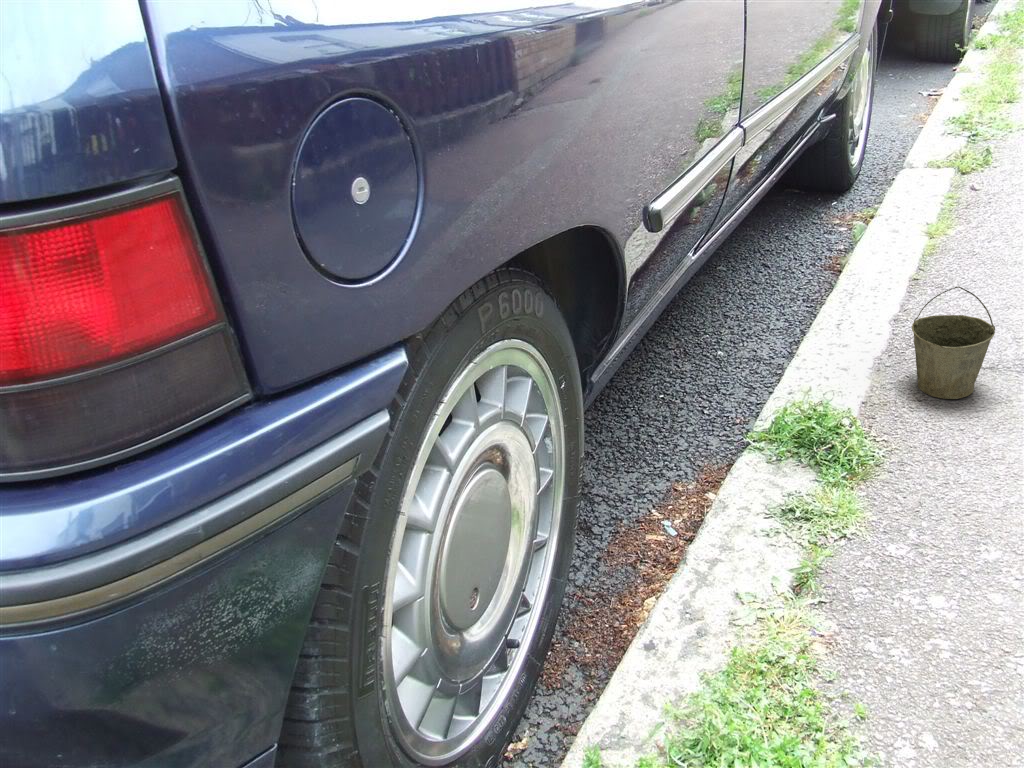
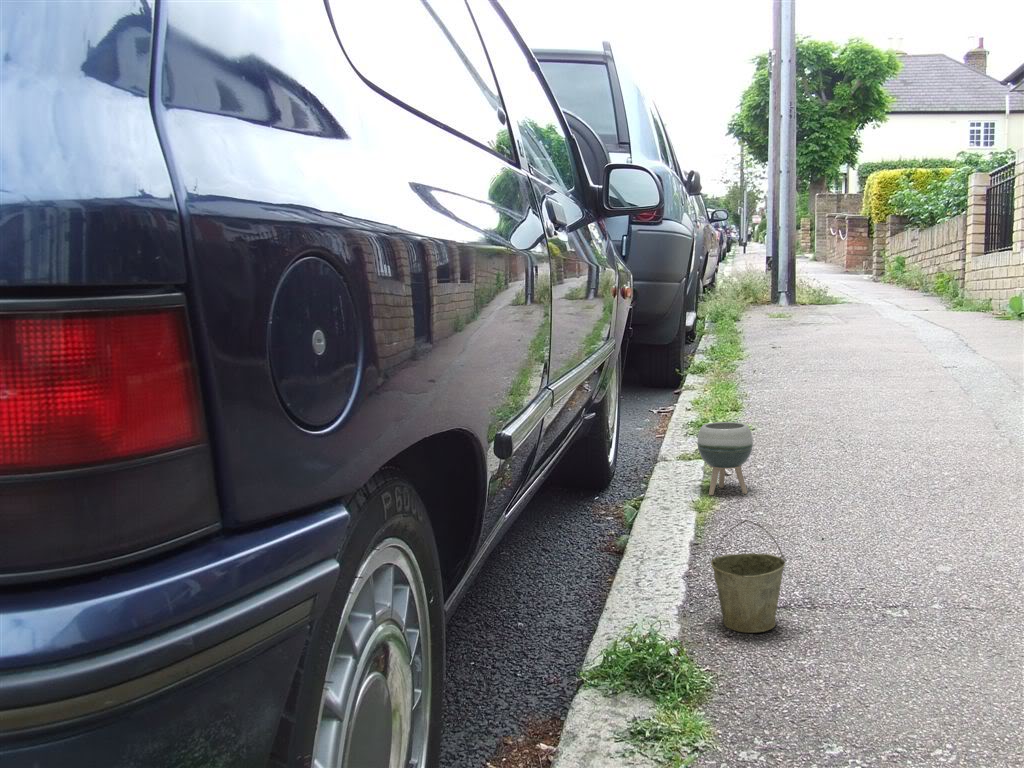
planter: none [944,137,1008,217] -> present [697,422,753,495]

